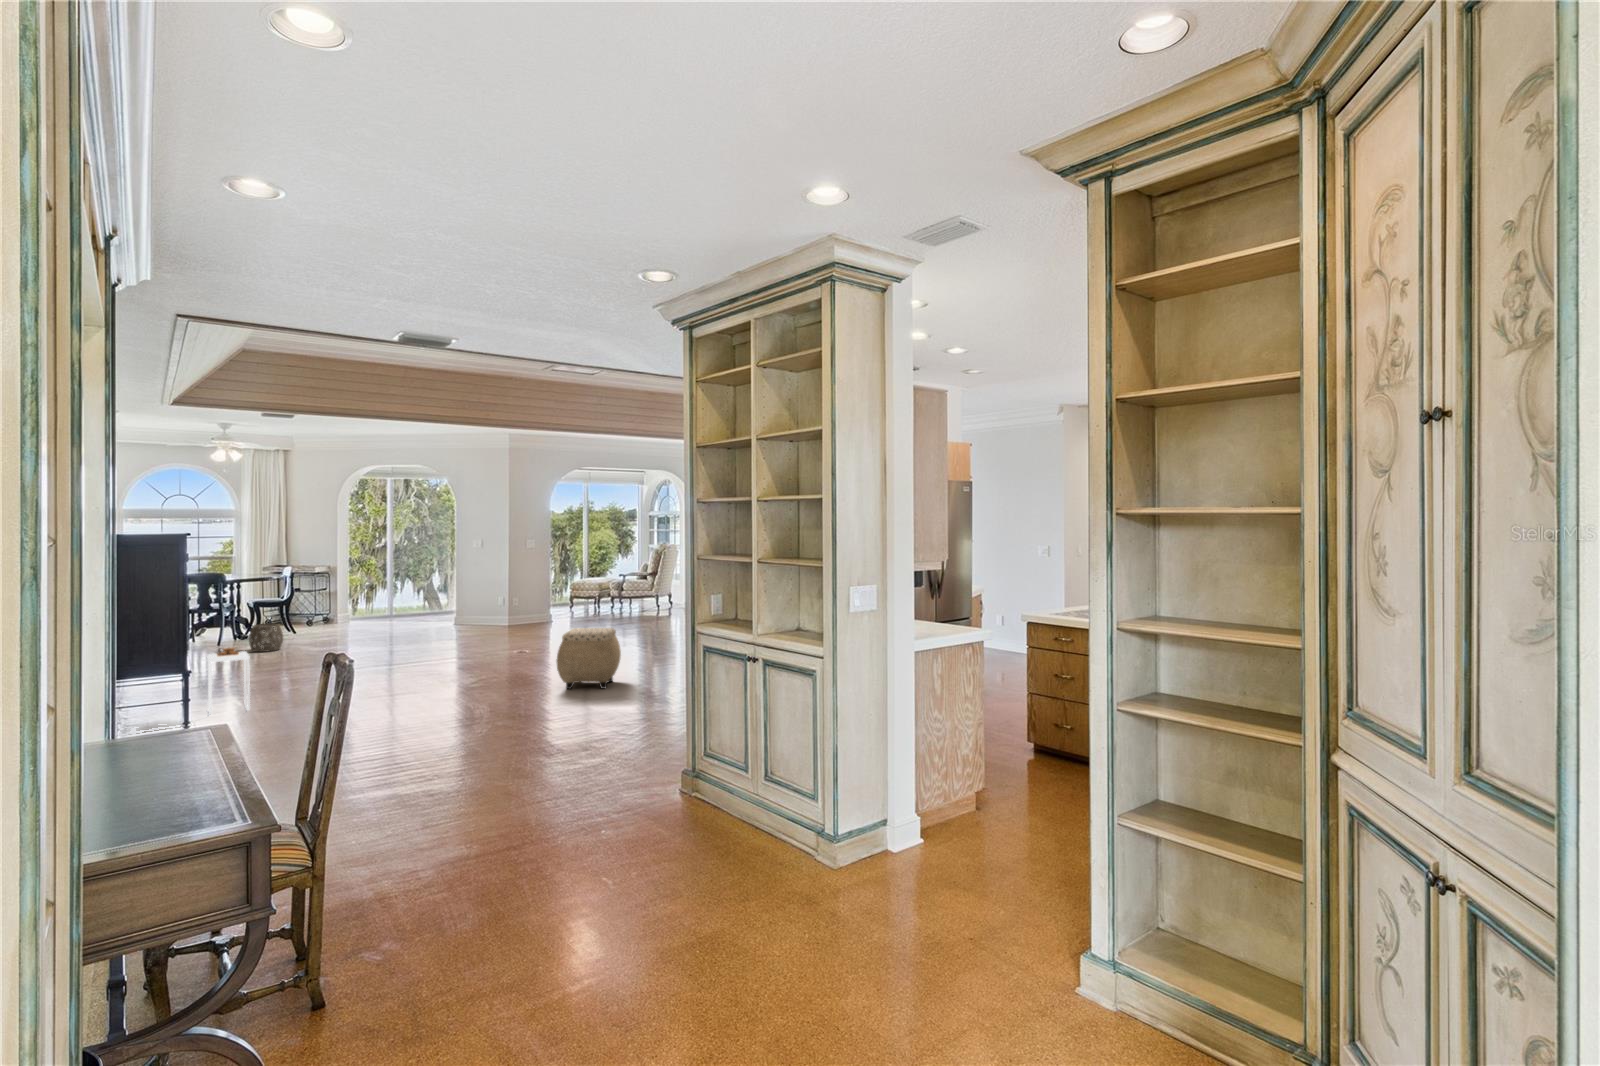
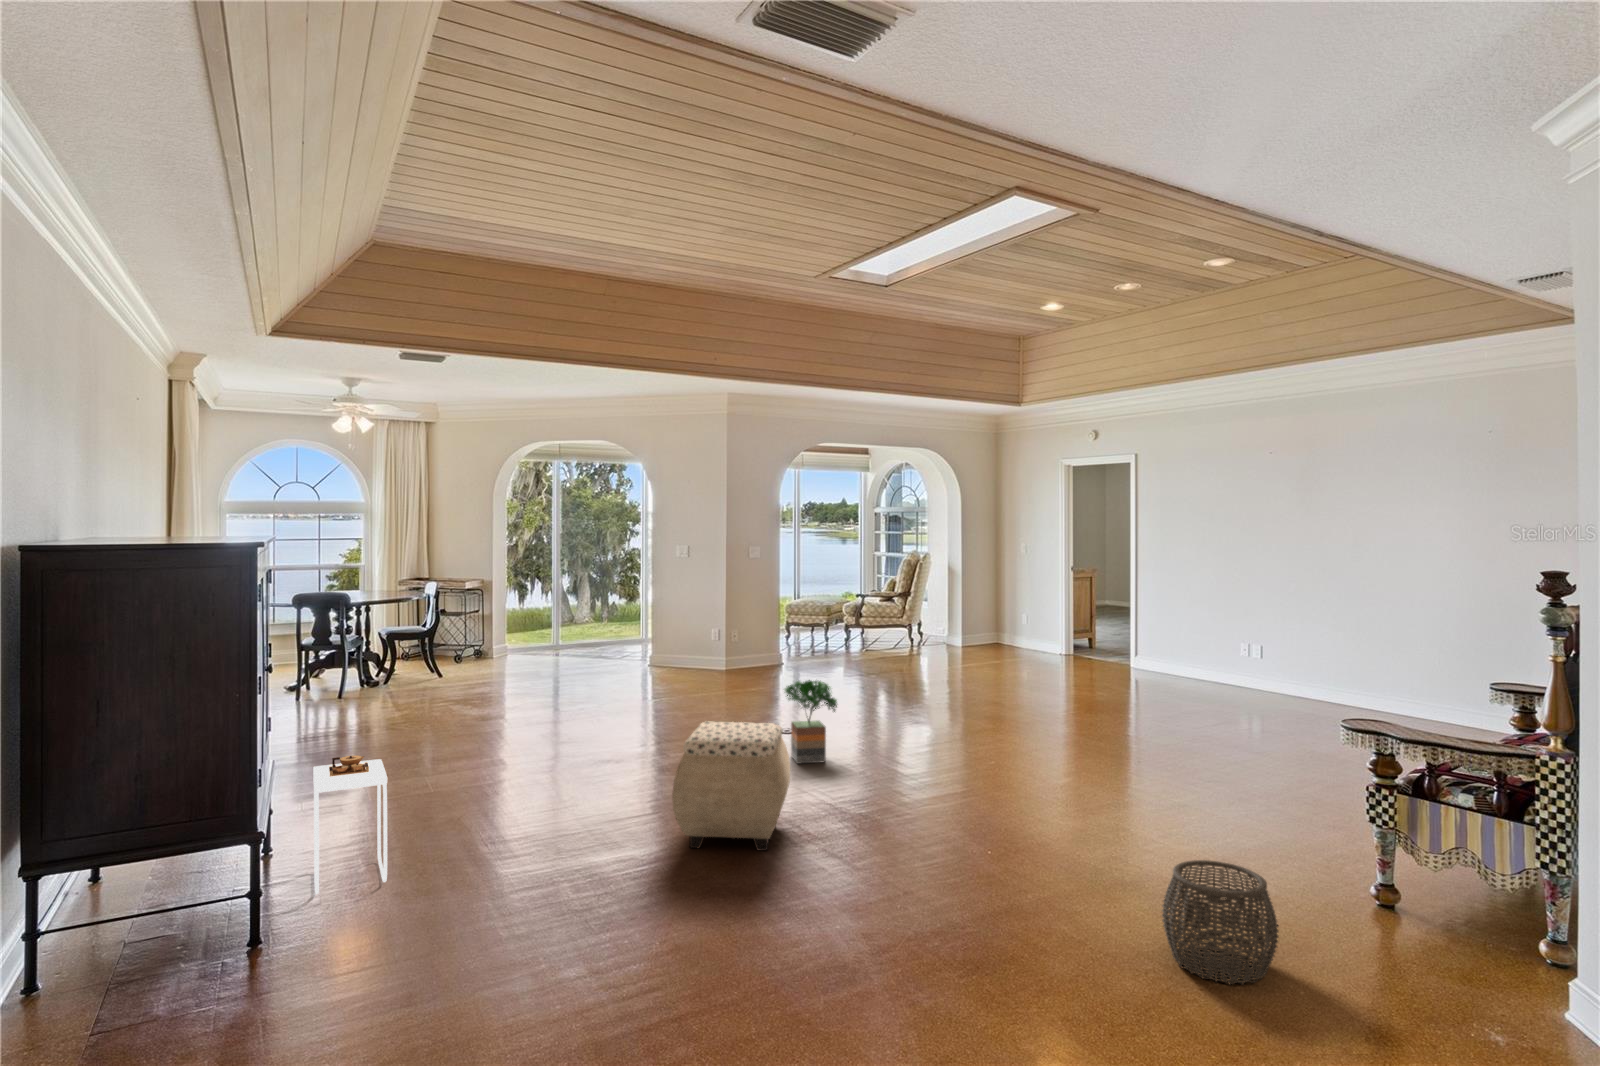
potted tree: none [507,617,541,666] -> present [785,680,837,764]
woven basket: present [249,624,283,652] -> present [1162,860,1279,984]
ottoman: present [557,628,621,689] -> present [672,721,790,851]

